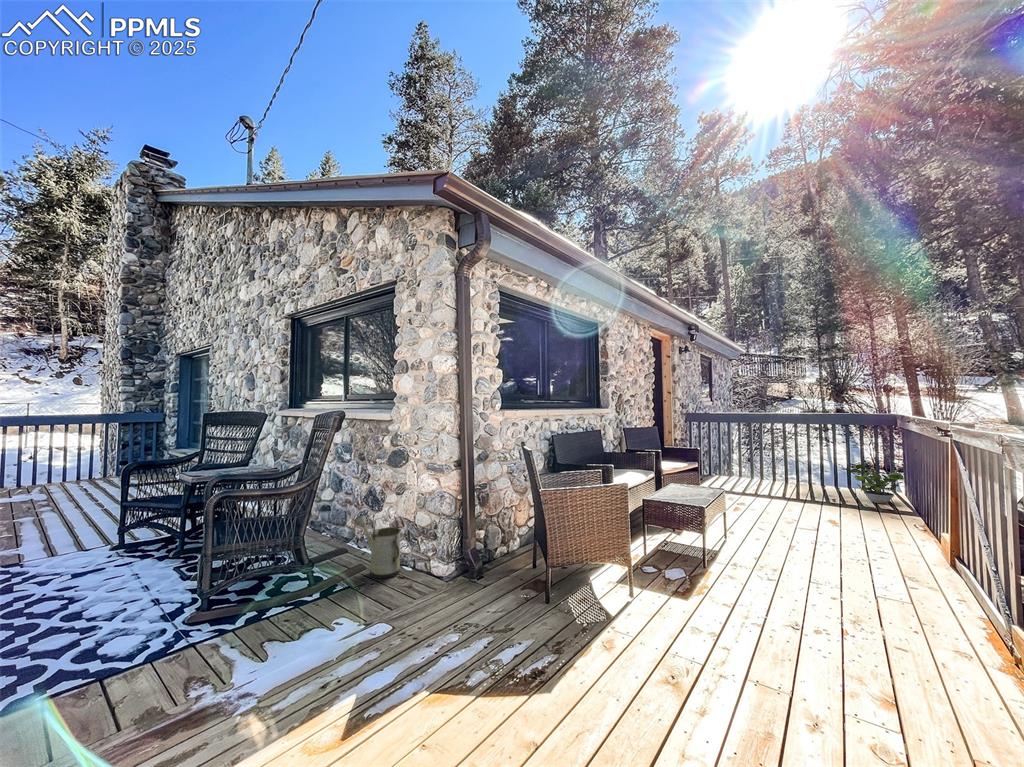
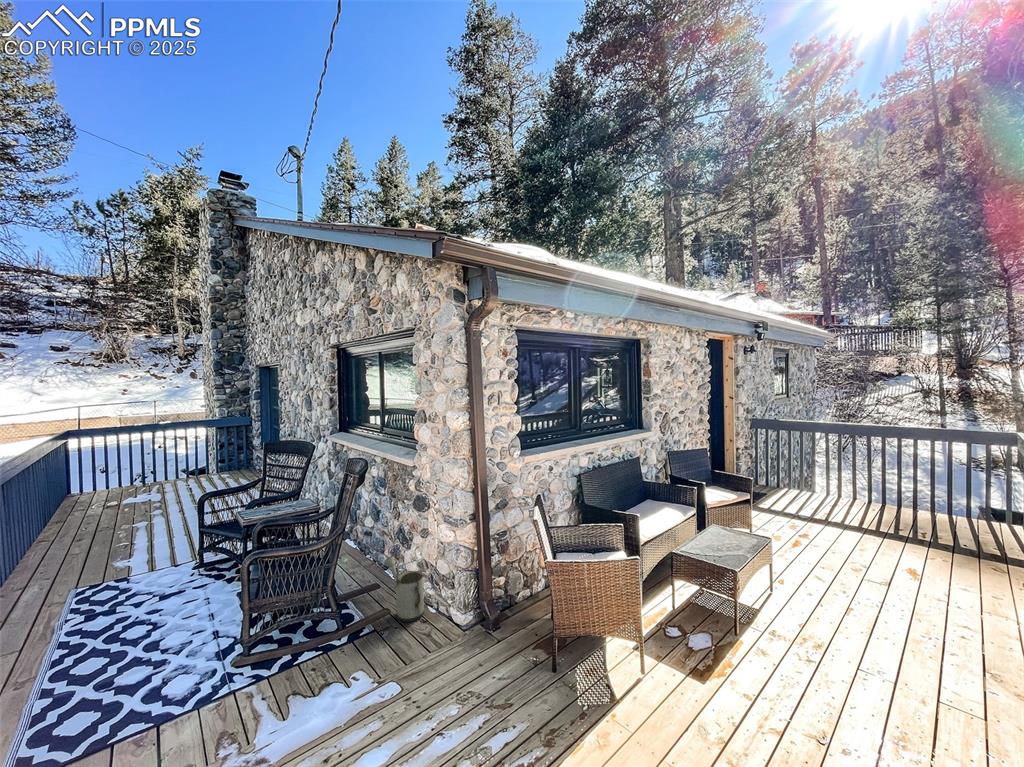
potted plant: present [850,464,904,504] -> none [948,496,1019,545]

